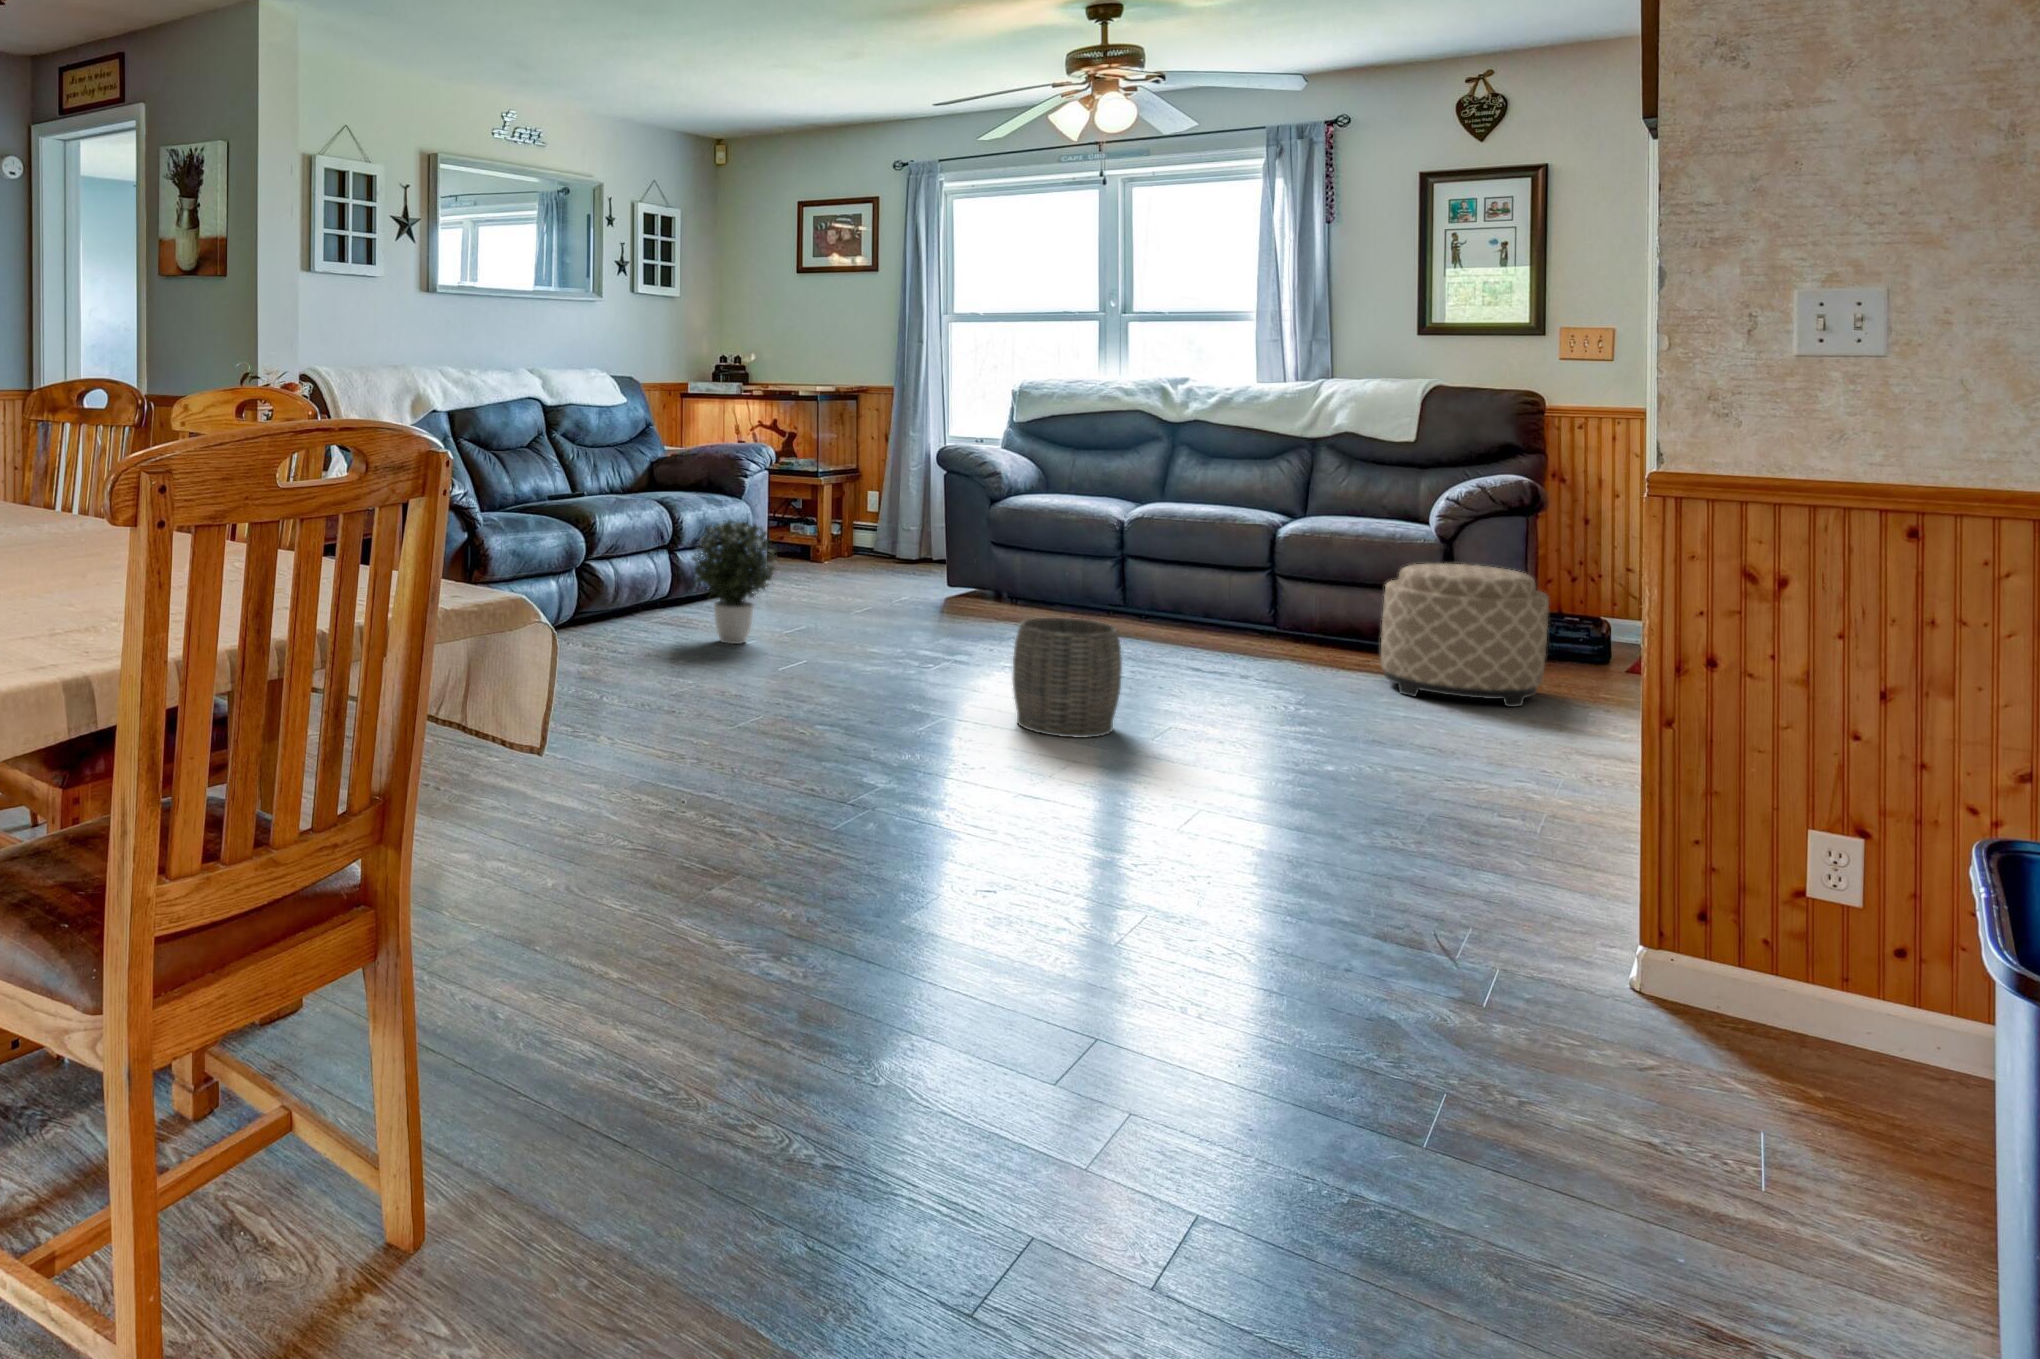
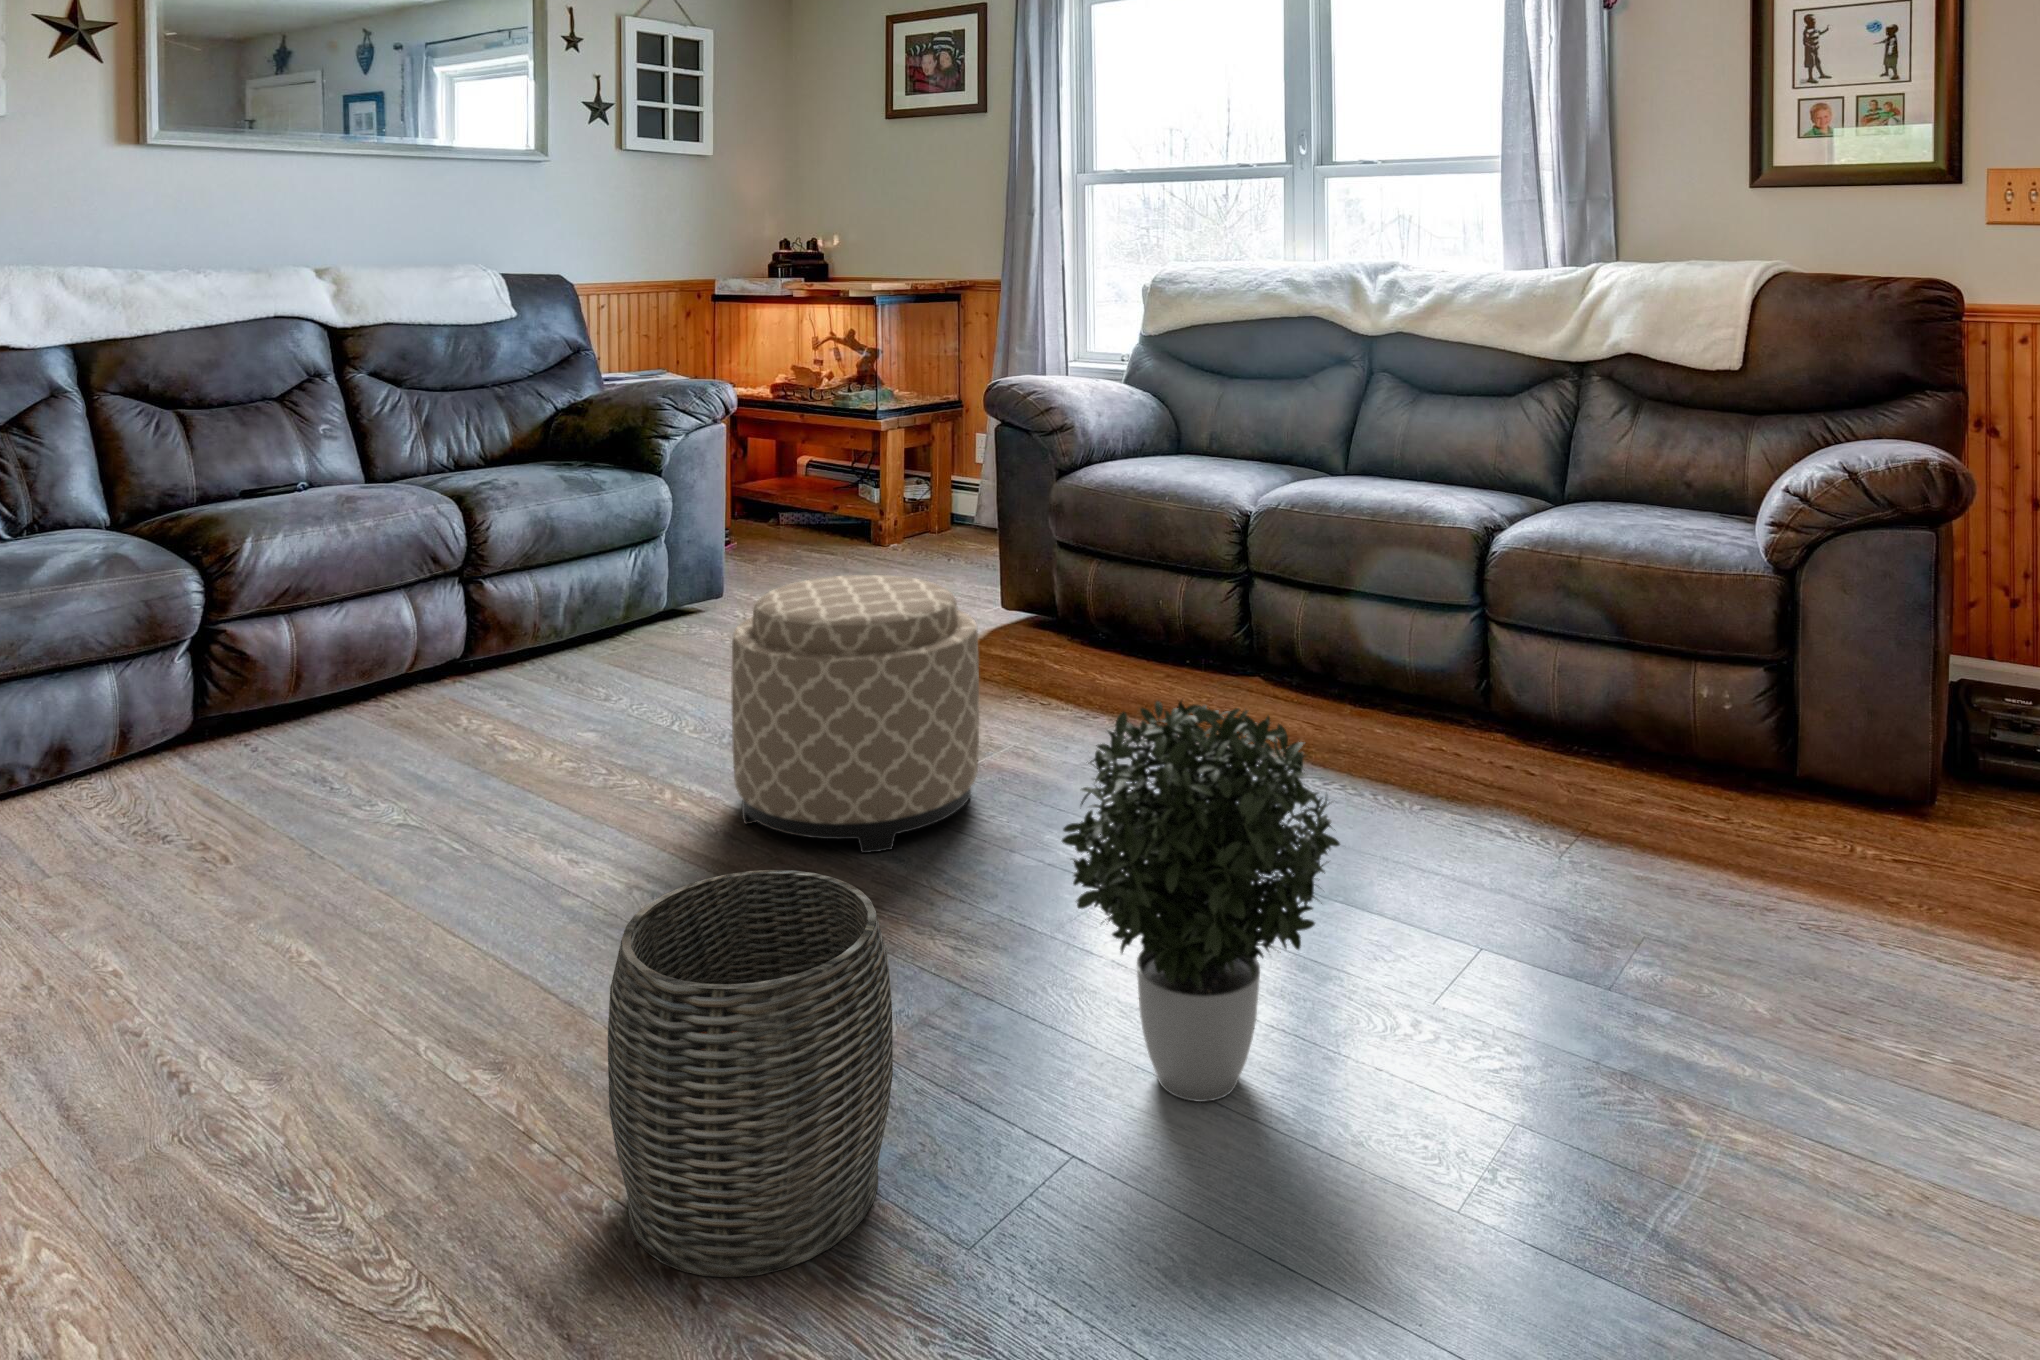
potted plant: present [692,521,779,644] -> present [1062,700,1340,1102]
ottoman: present [1381,563,1549,707] -> present [731,575,979,853]

